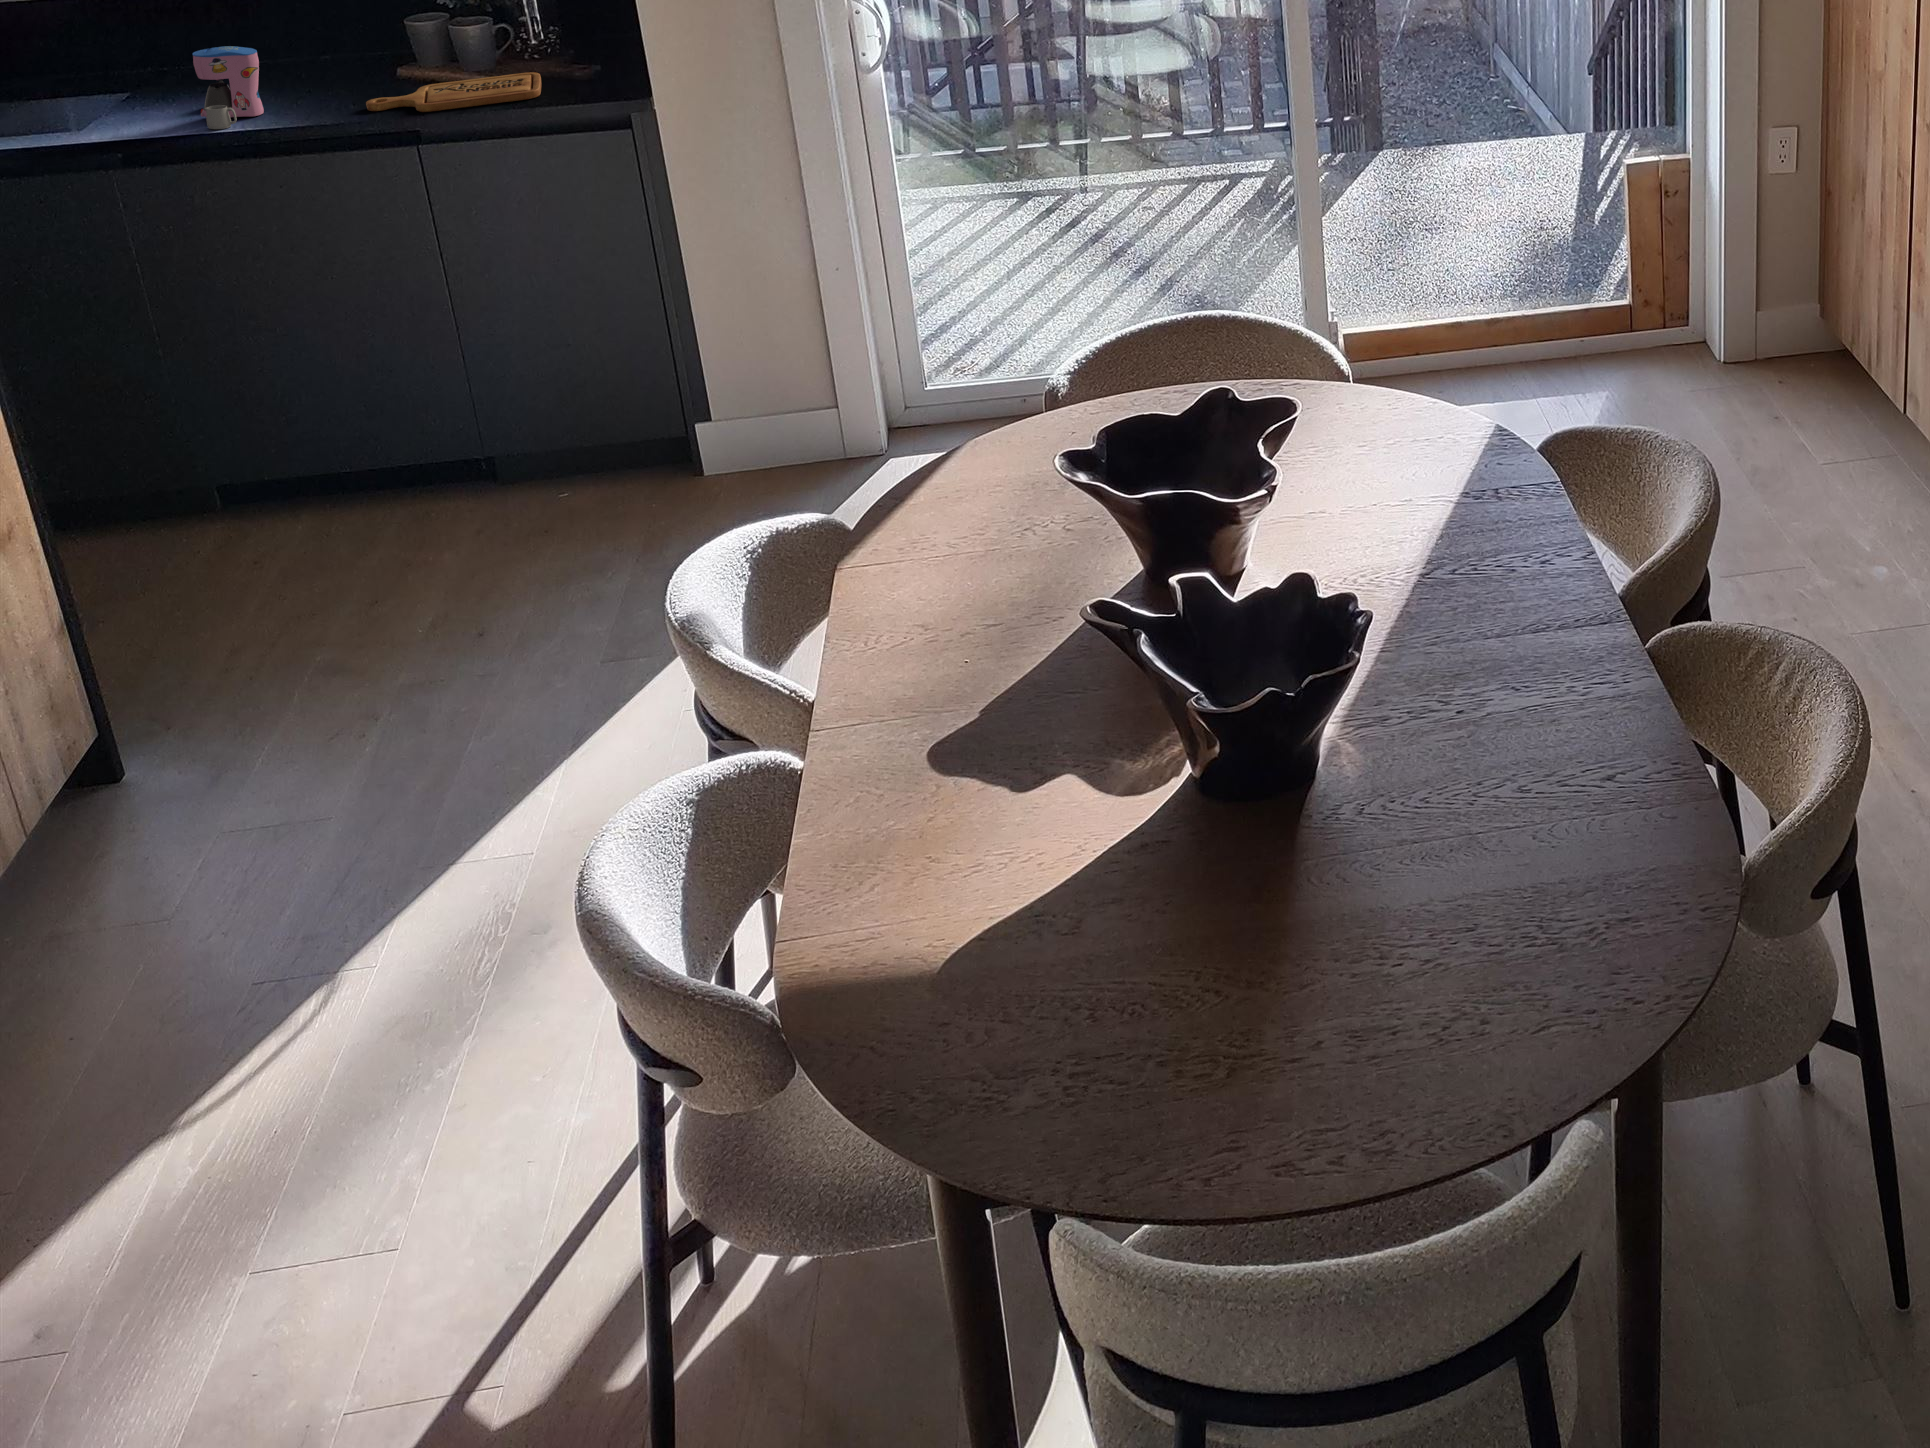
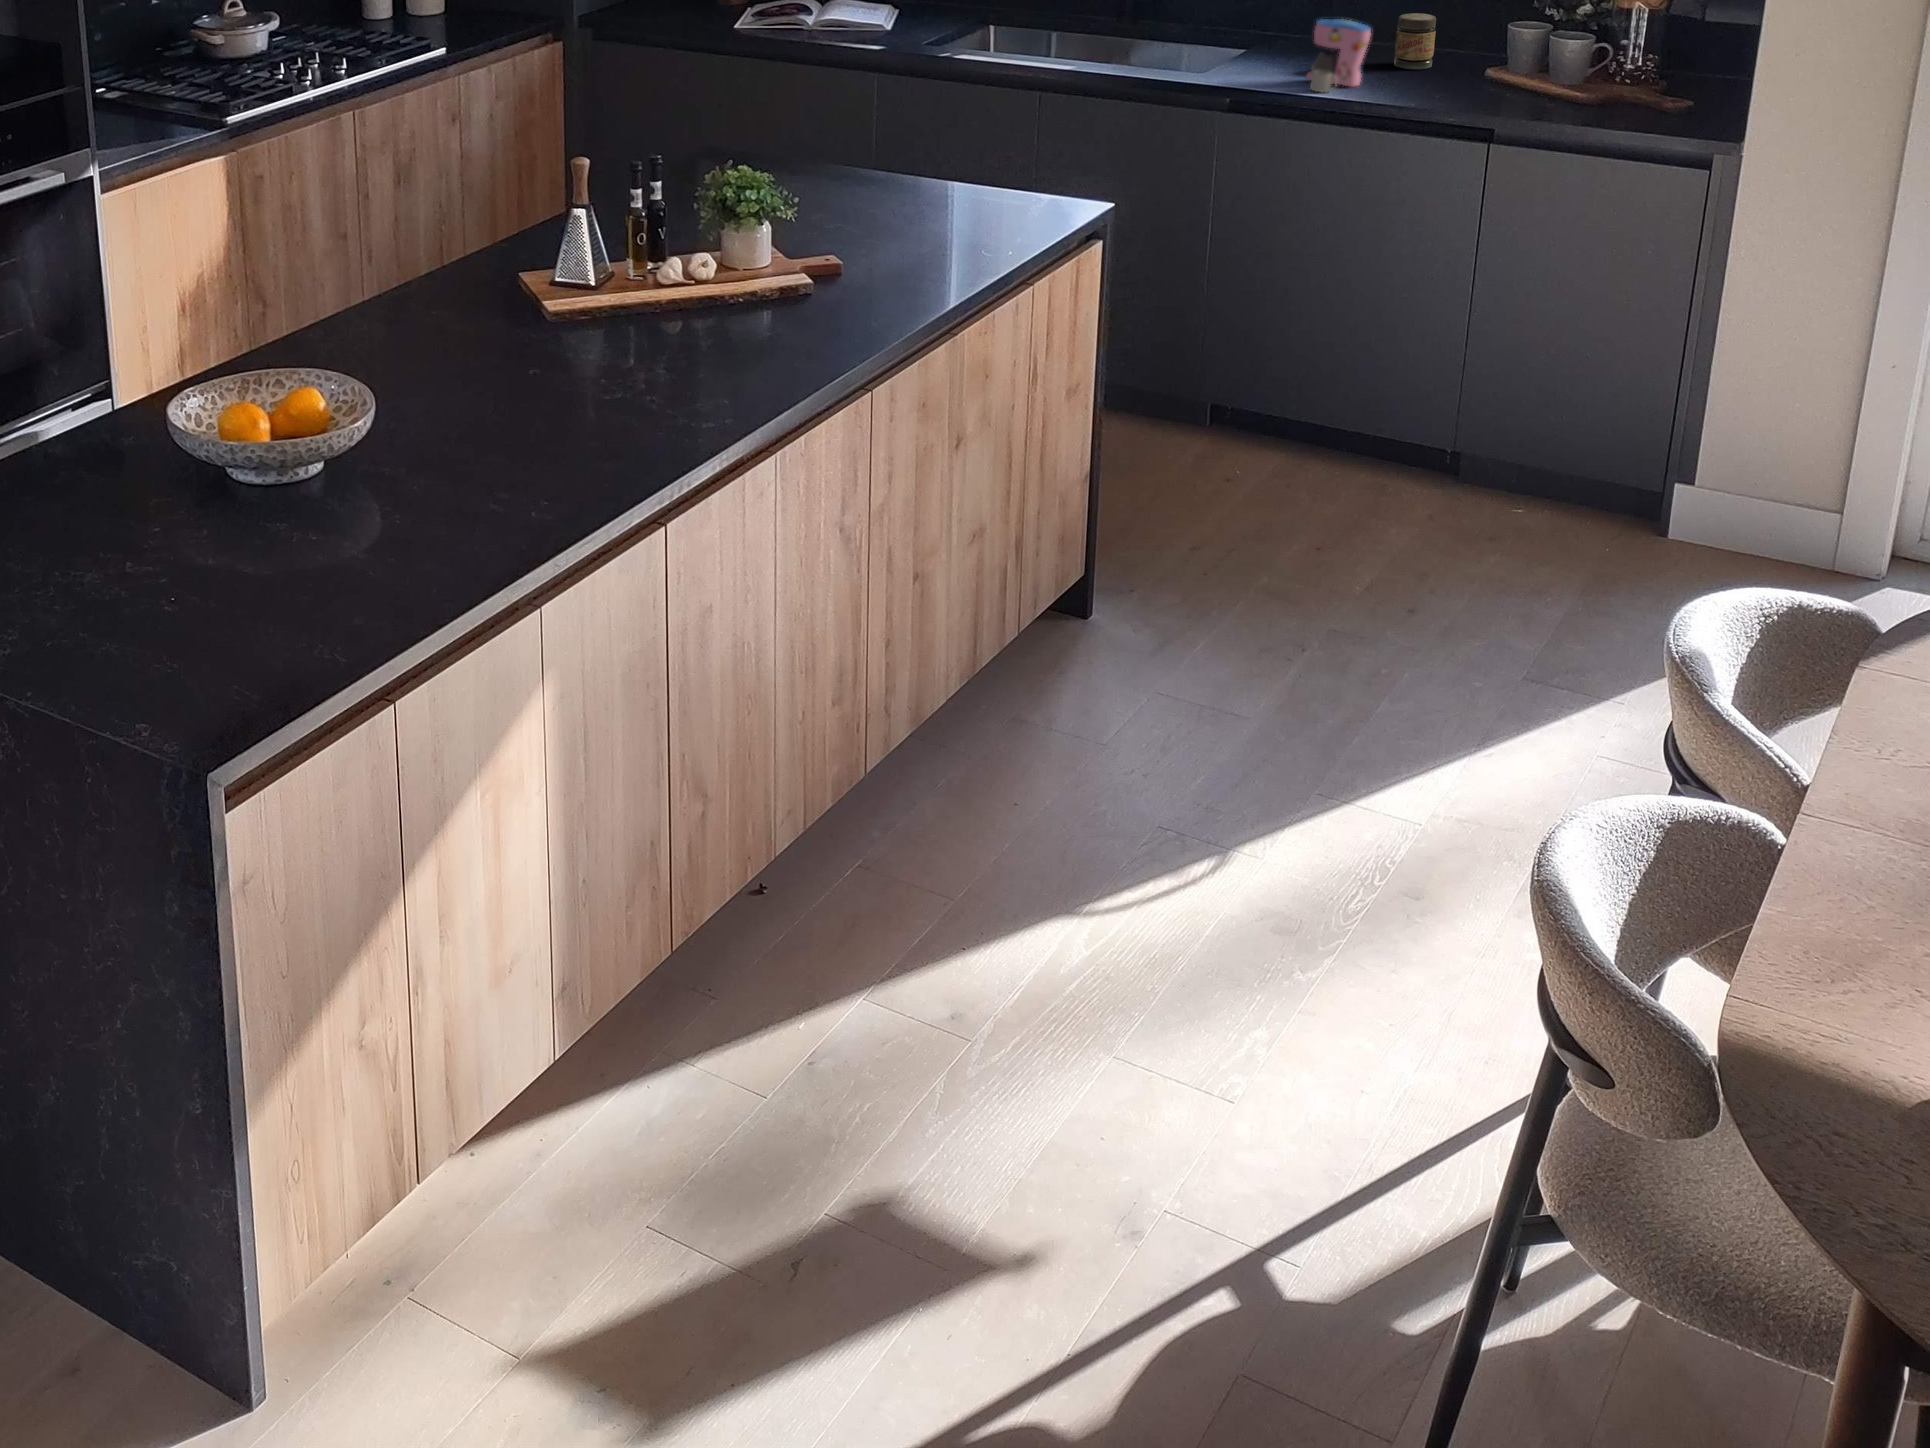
jar: none [288,25,339,86] -> present [1394,13,1436,69]
cutting board: present [366,72,541,112] -> none [1453,89,1628,121]

